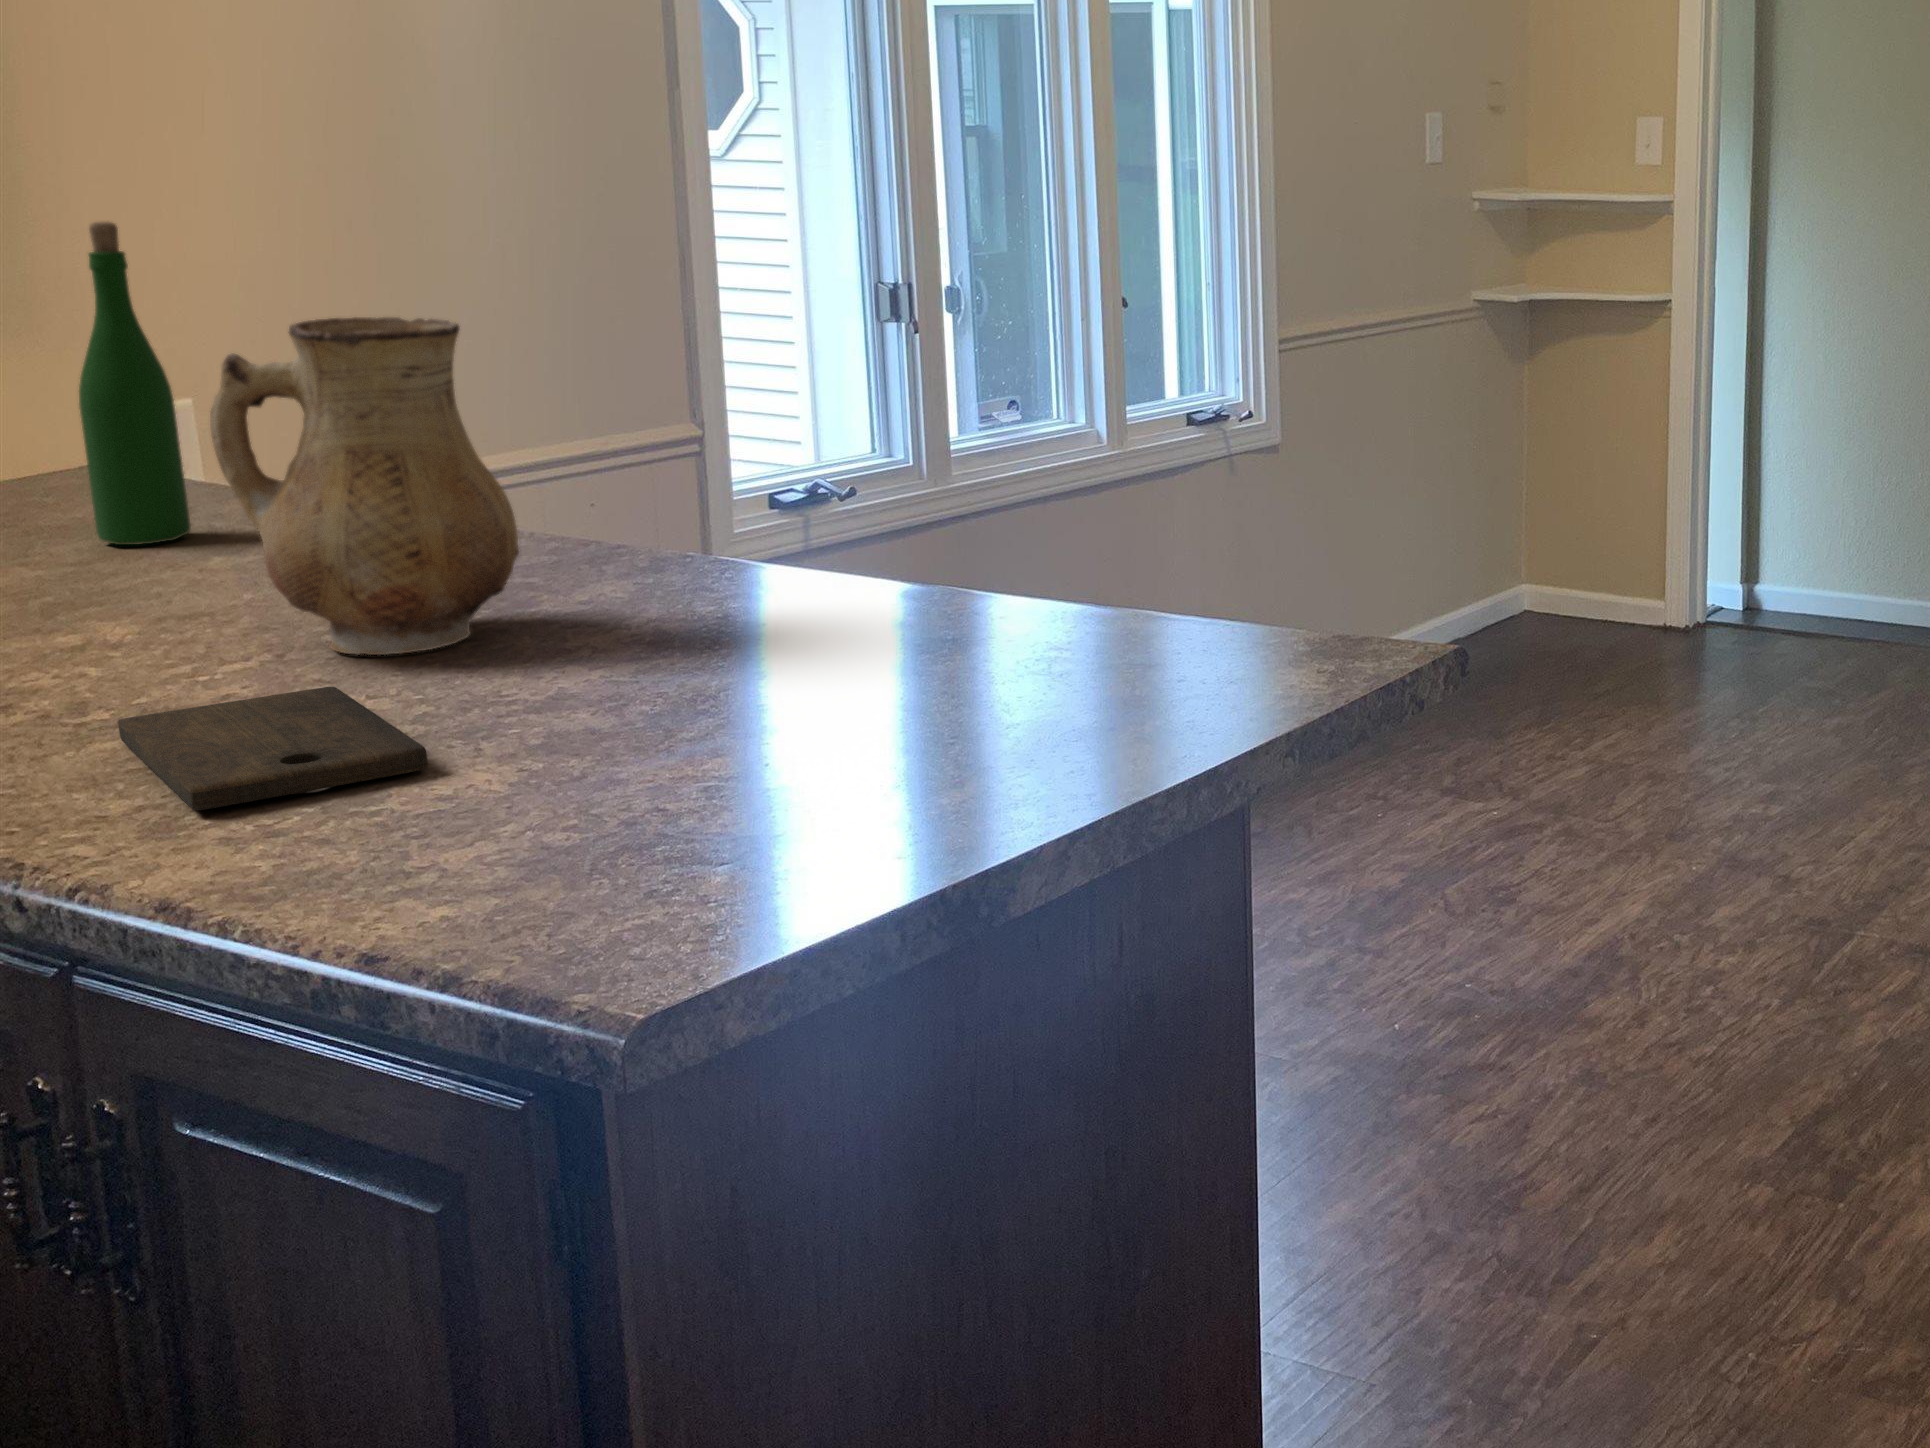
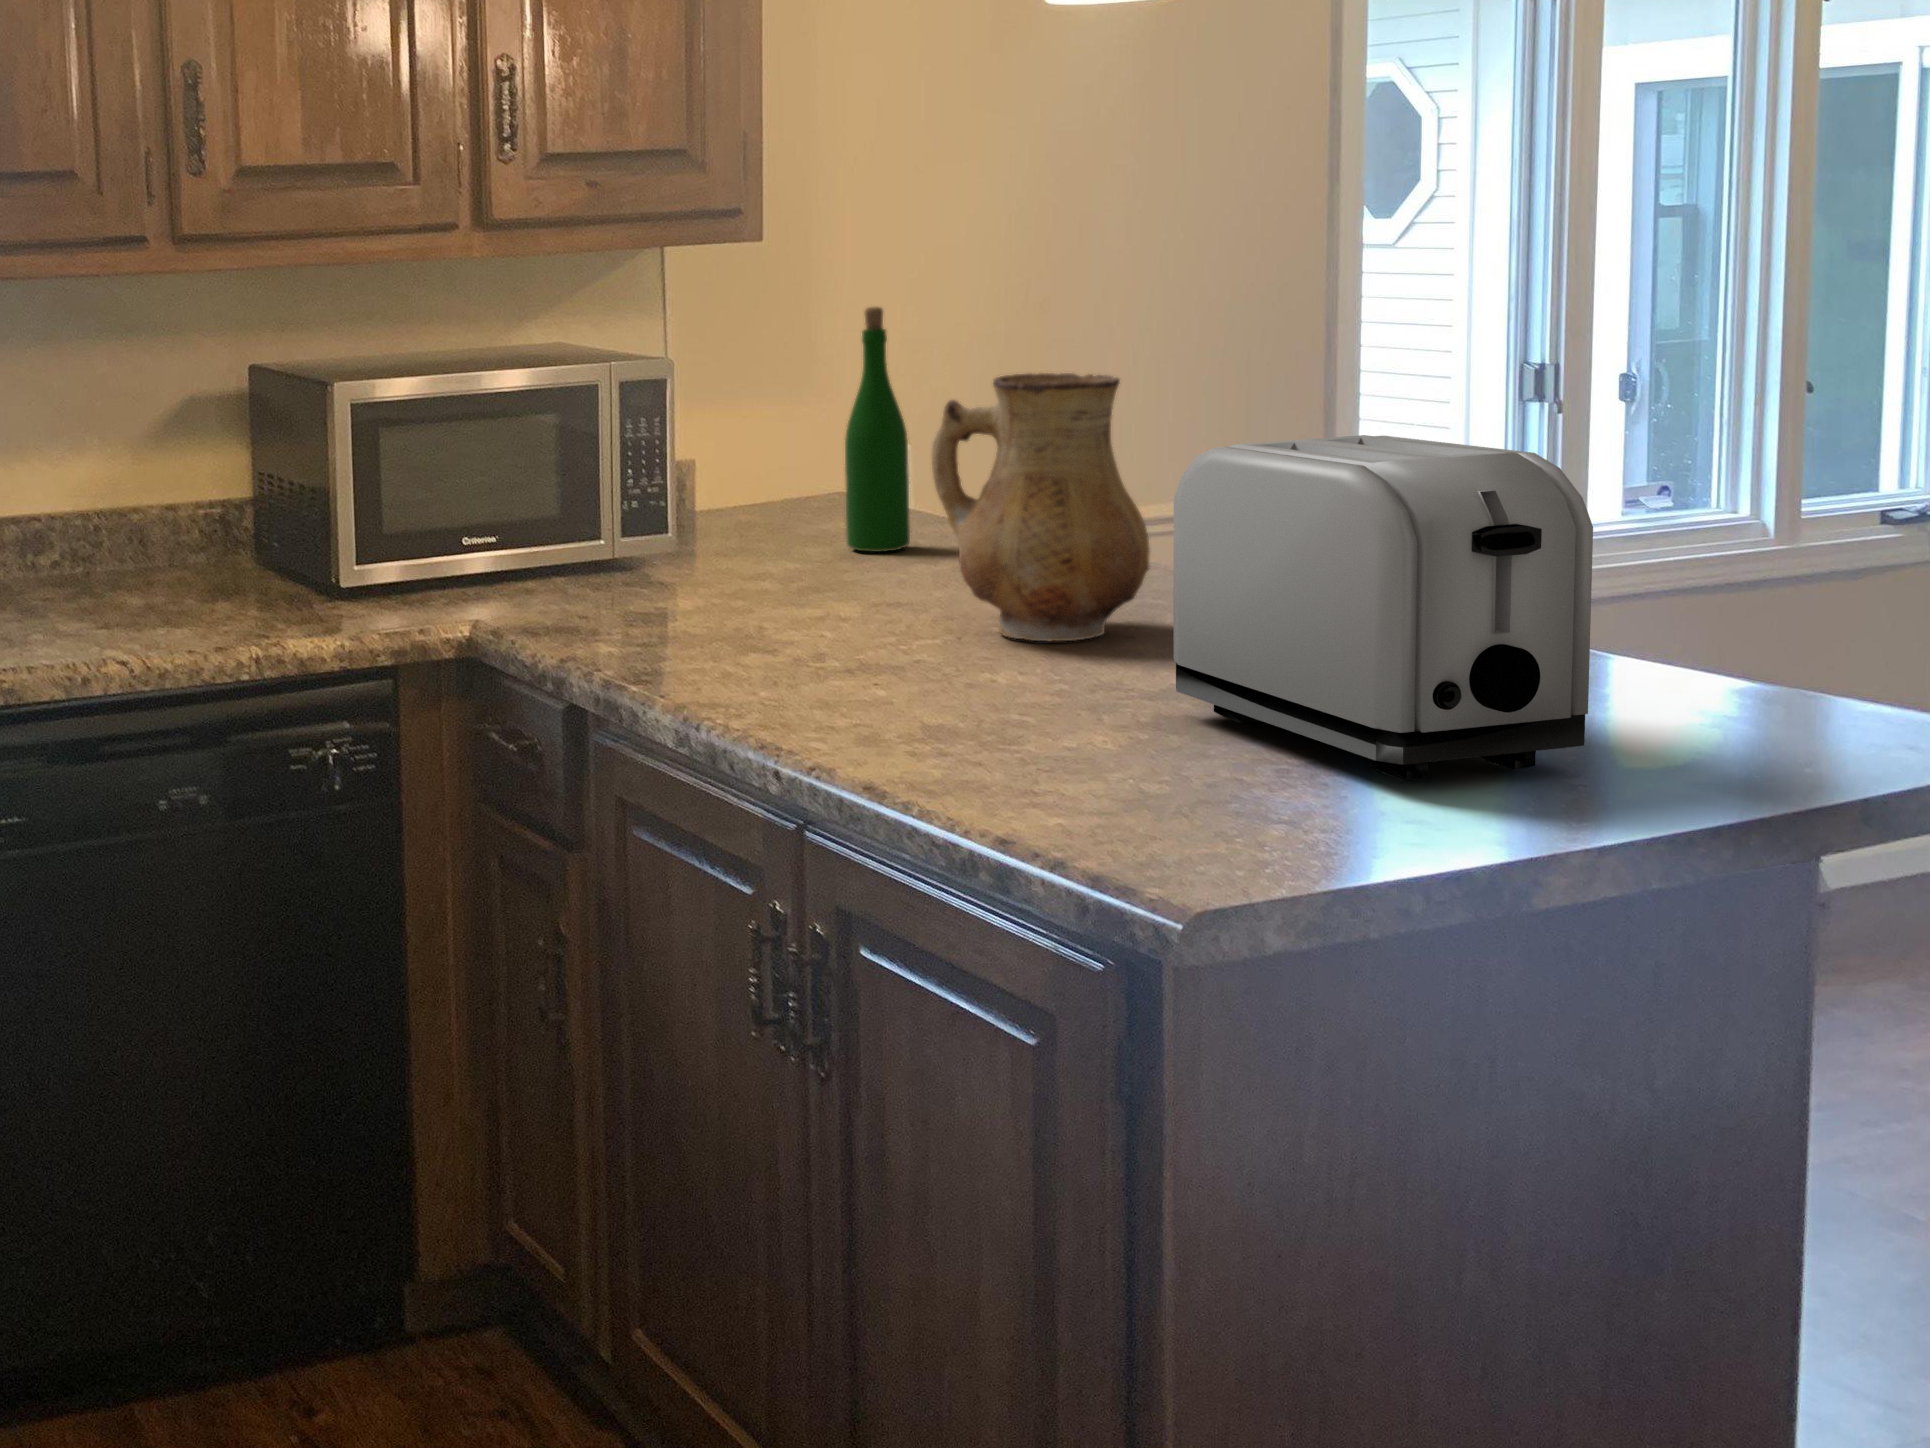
toaster: none [548,394,1022,790] -> present [1173,435,1593,781]
cutting board: present [118,687,428,810] -> none [851,657,1059,728]

